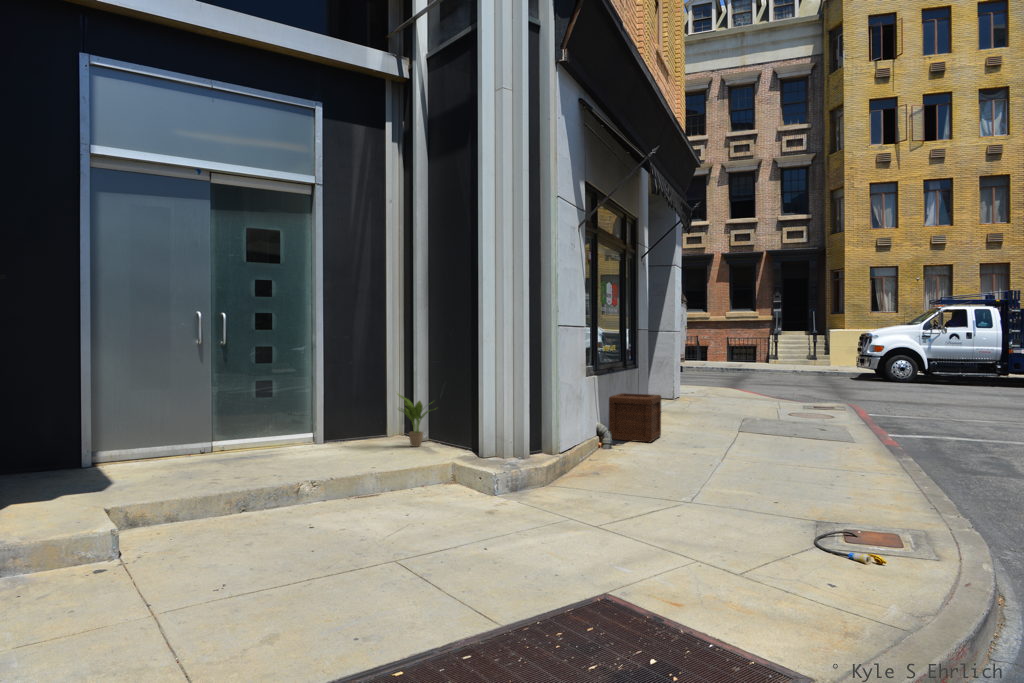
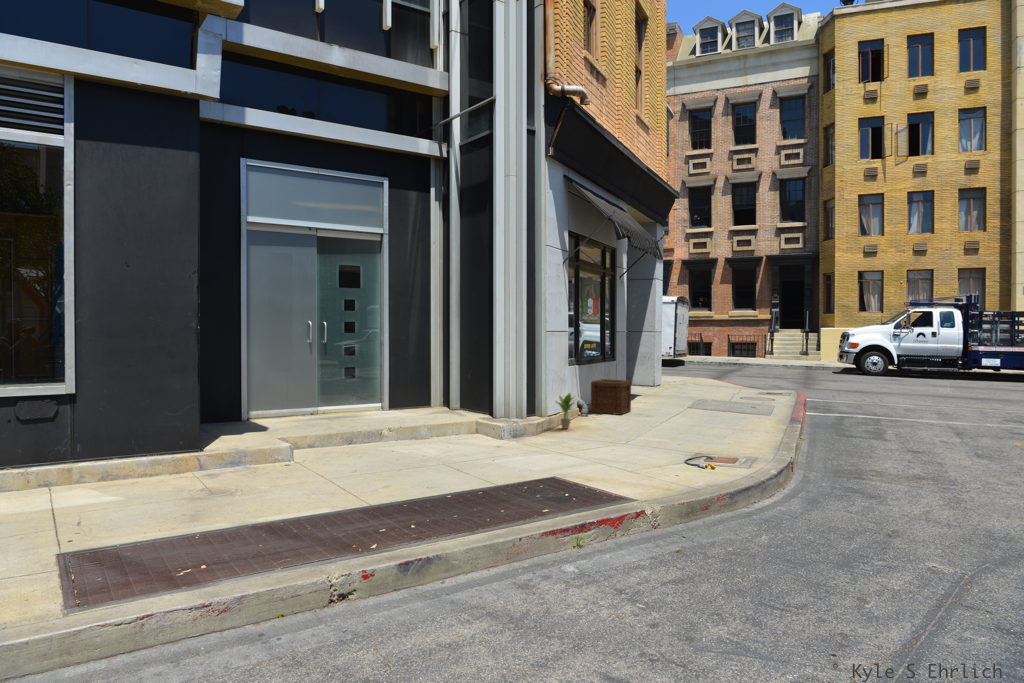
potted plant: present [398,394,428,447] -> present [556,393,574,429]

